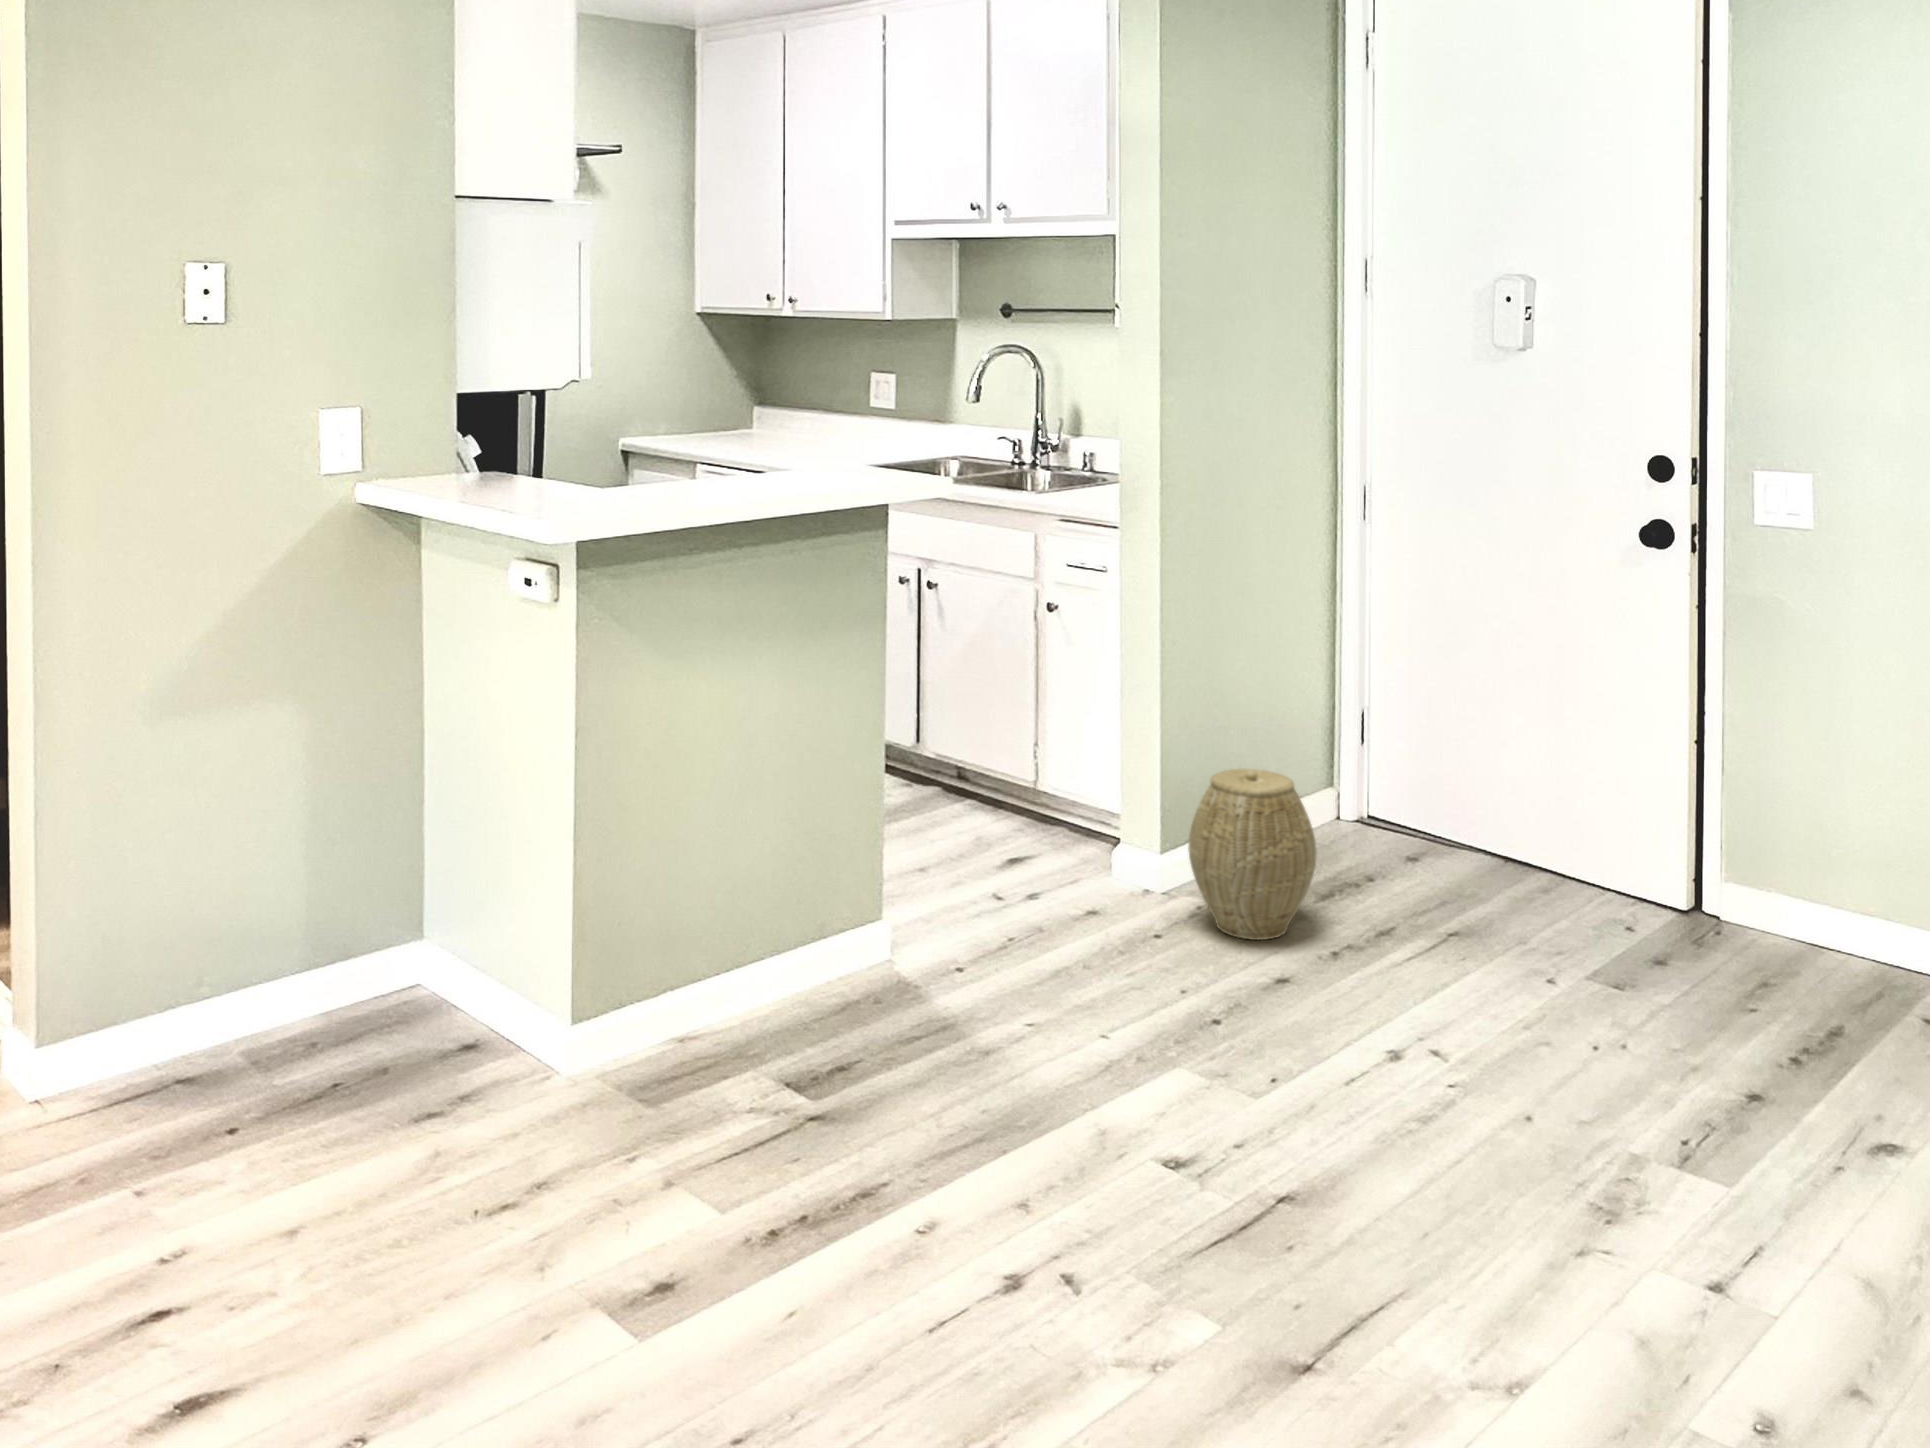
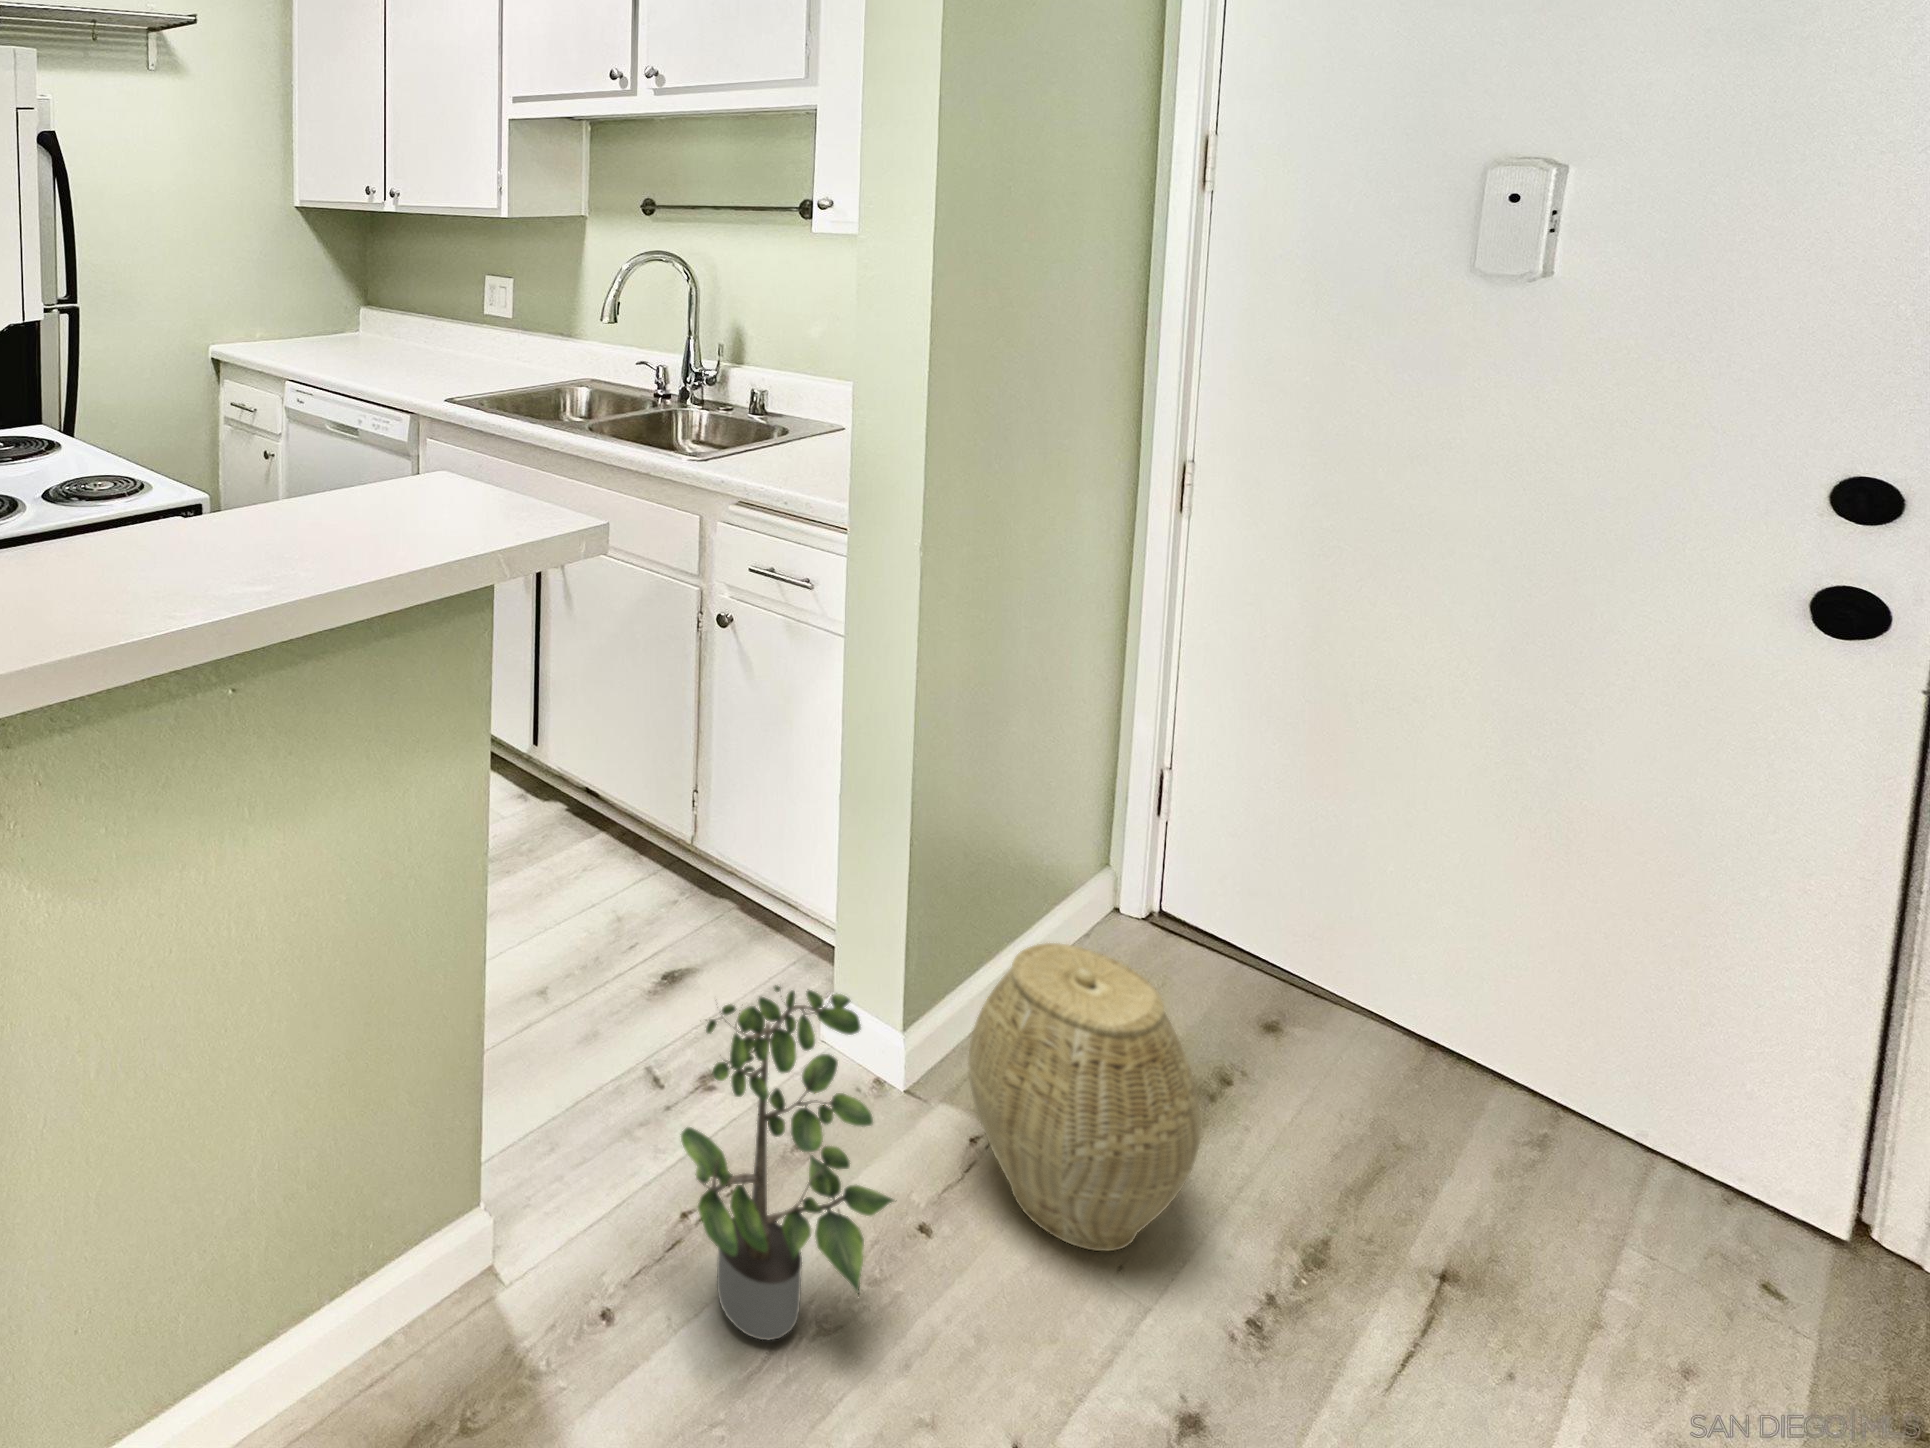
potted plant: none [1003,754,1129,973] -> present [681,986,894,1340]

